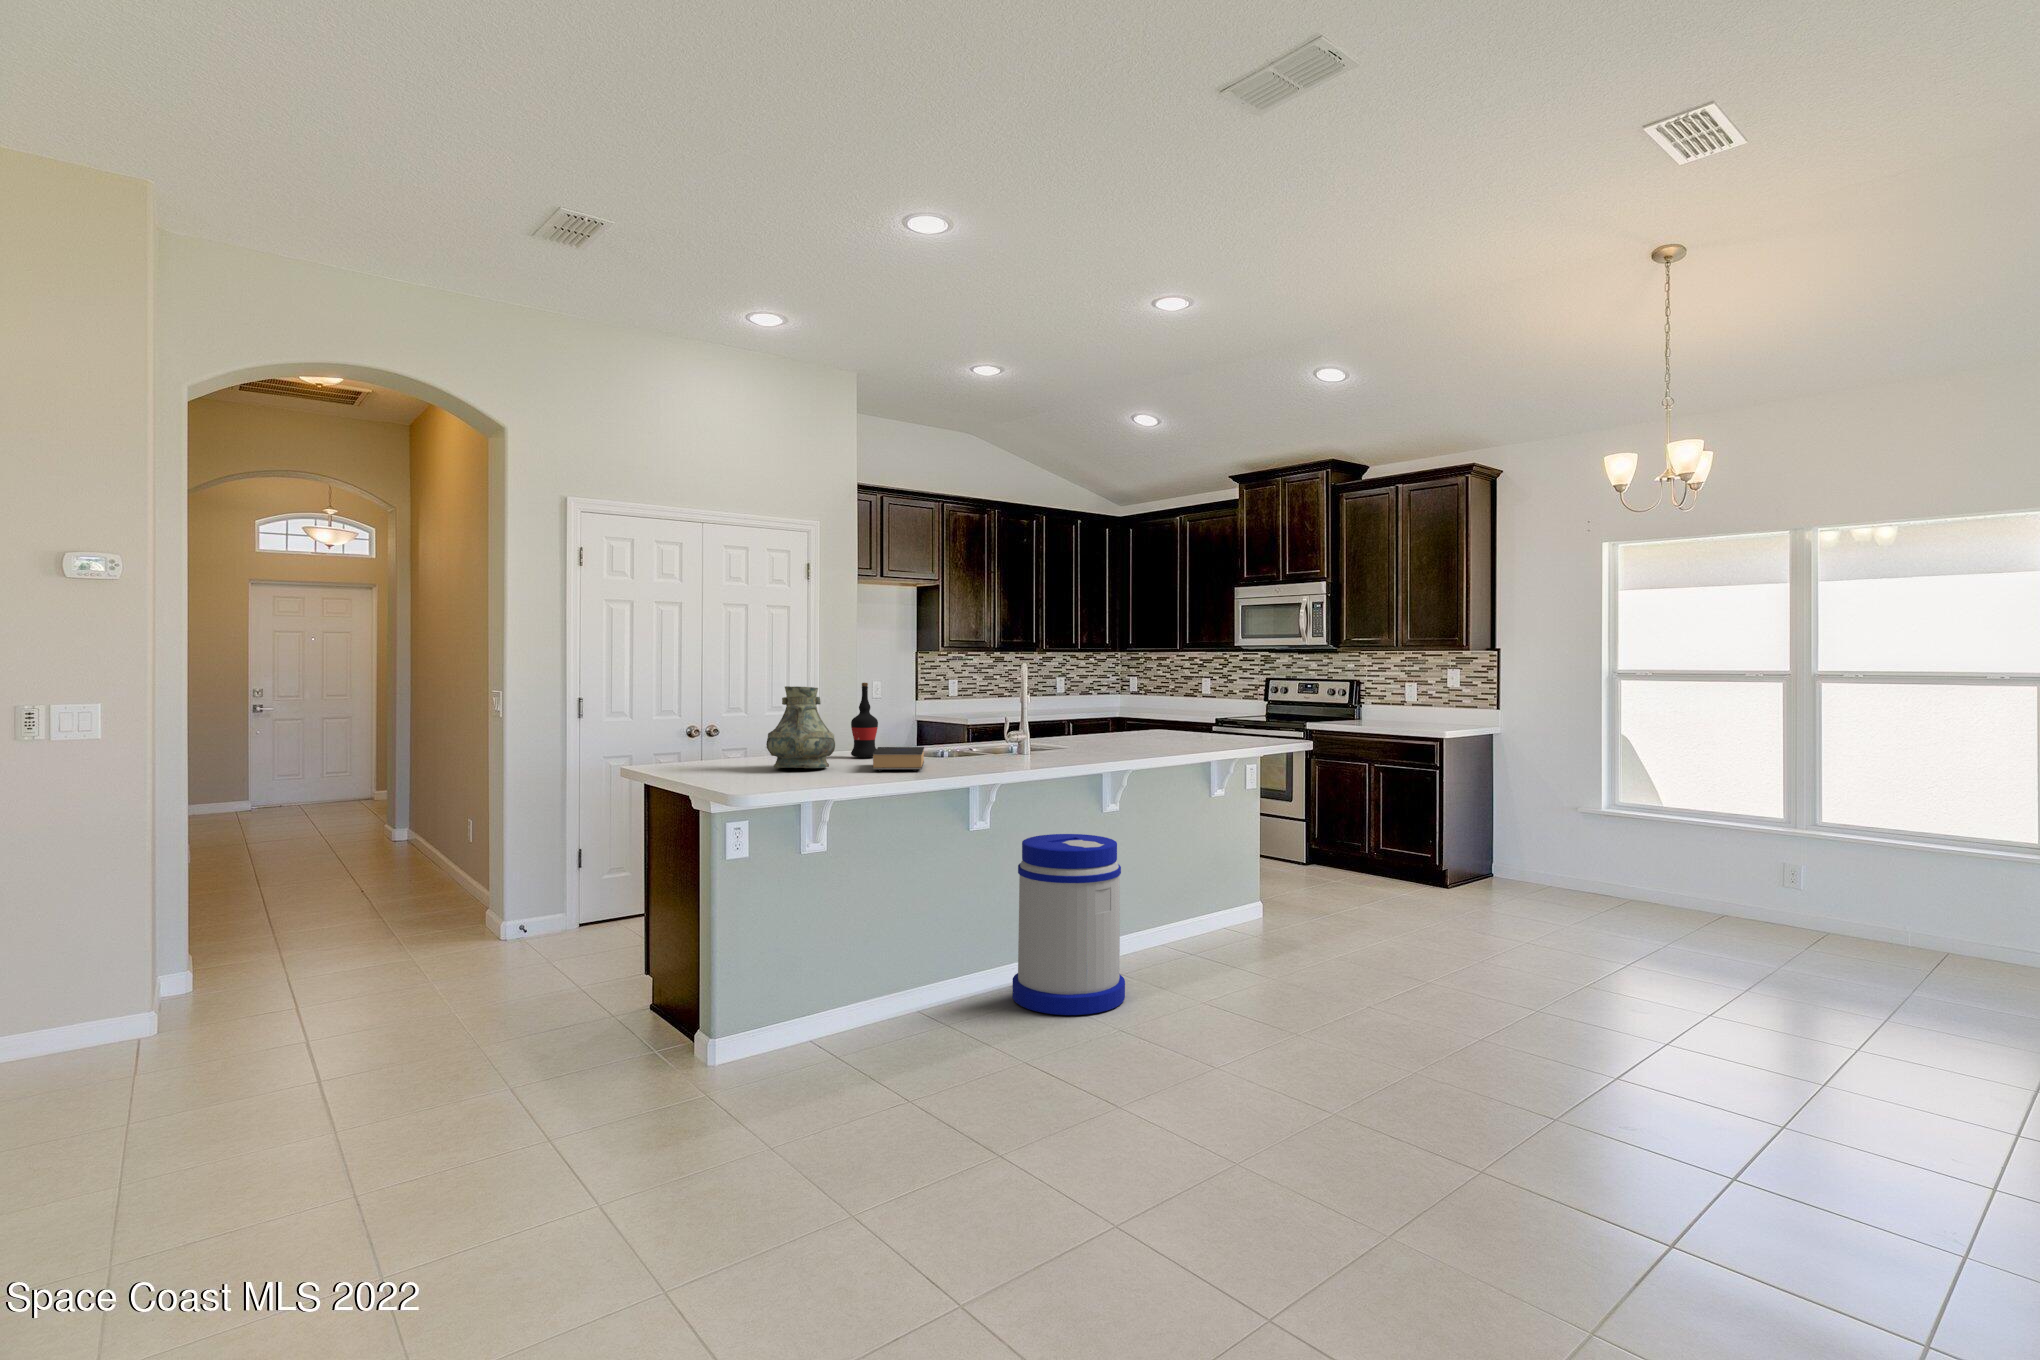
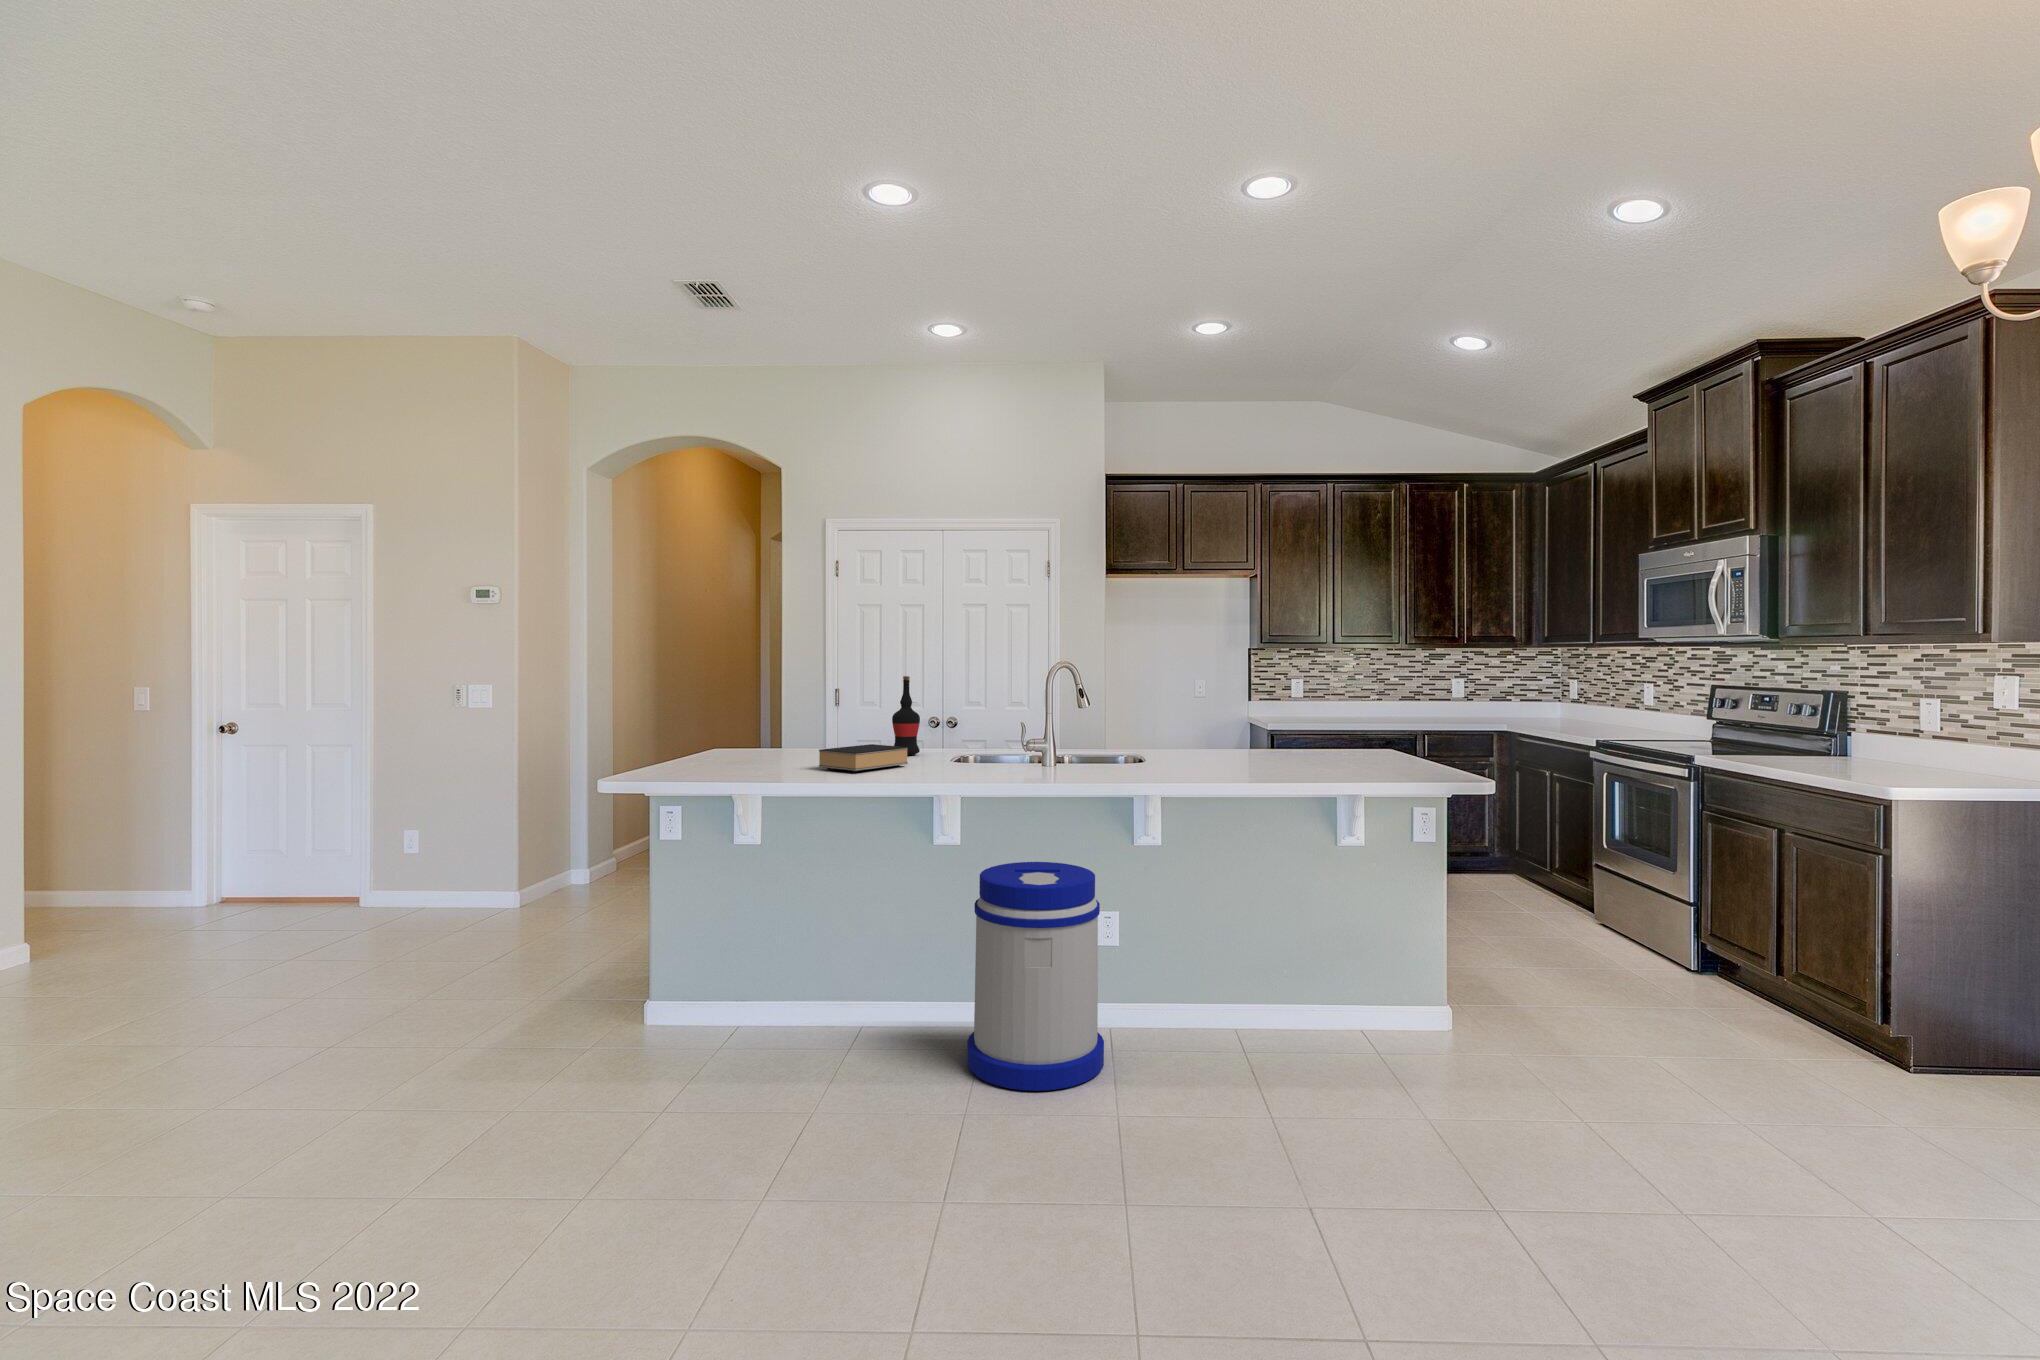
vase: present [766,686,835,768] -> none [758,678,825,762]

